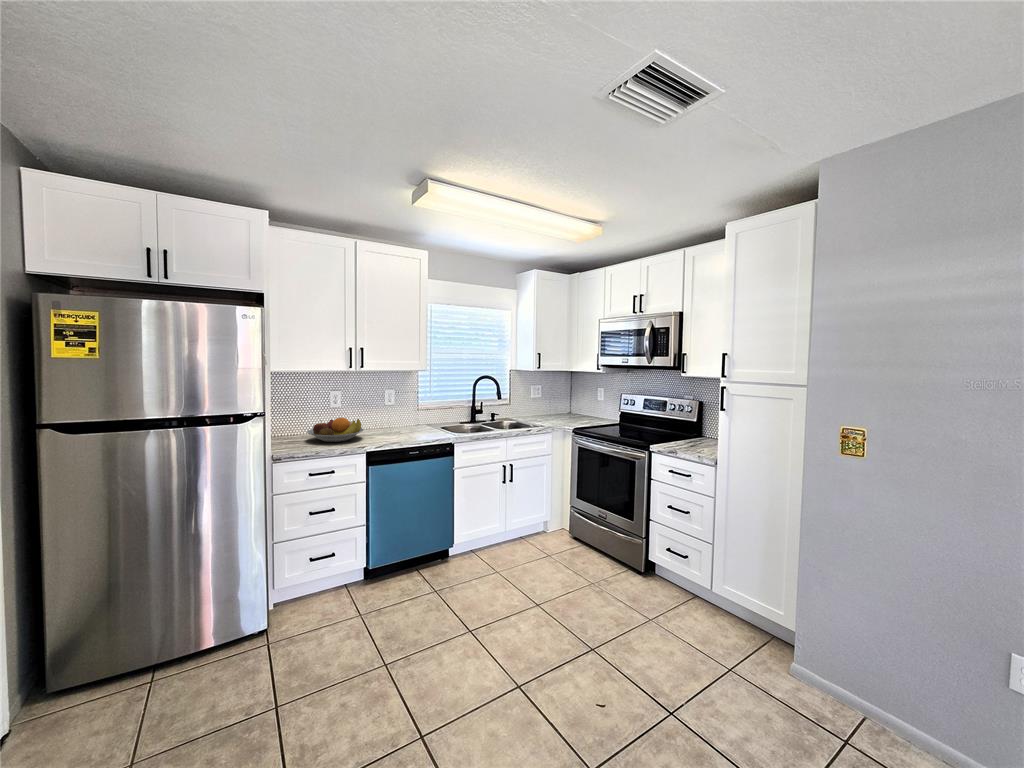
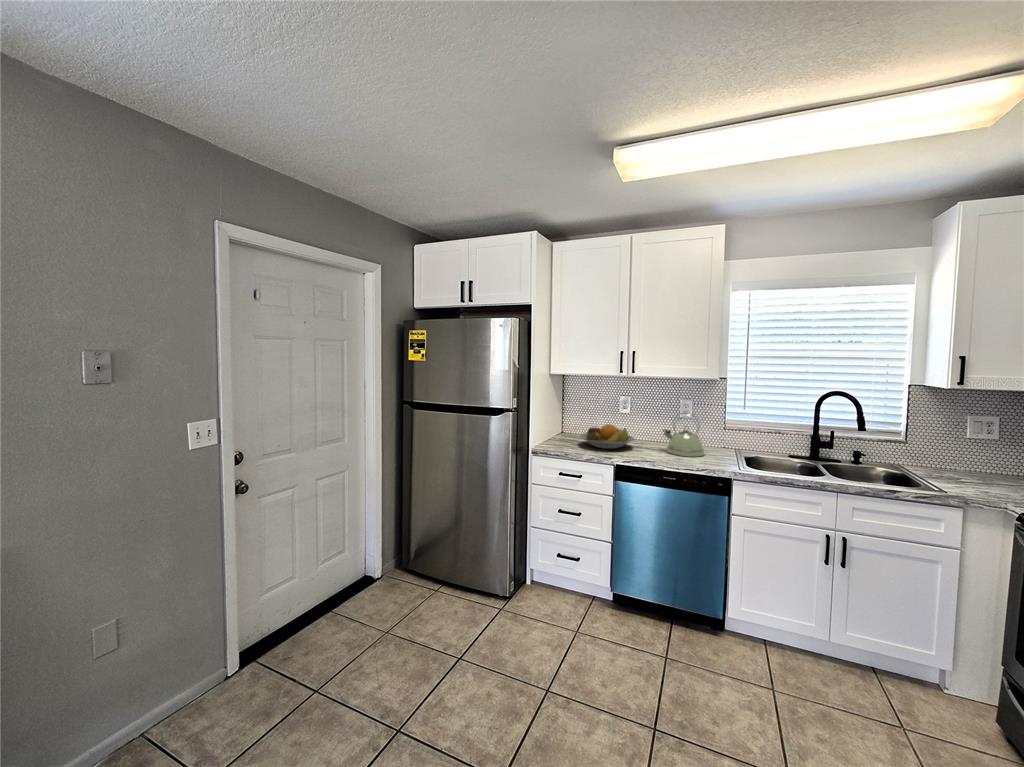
kettle: none [383,399,418,435] -> present [663,413,704,457]

